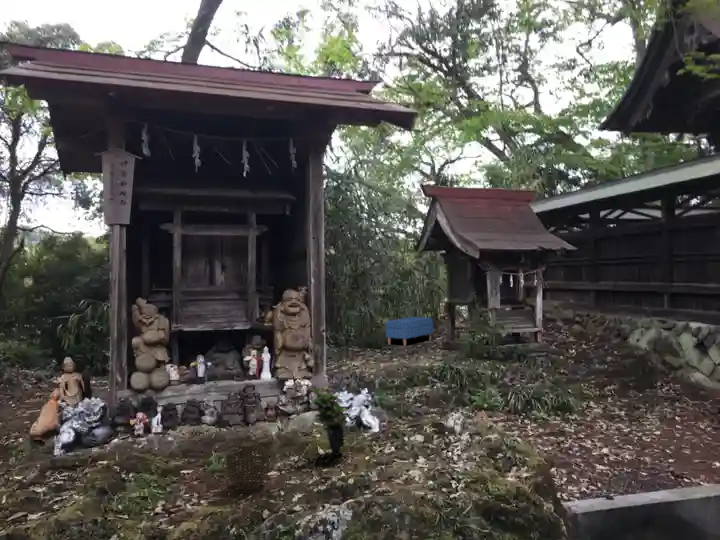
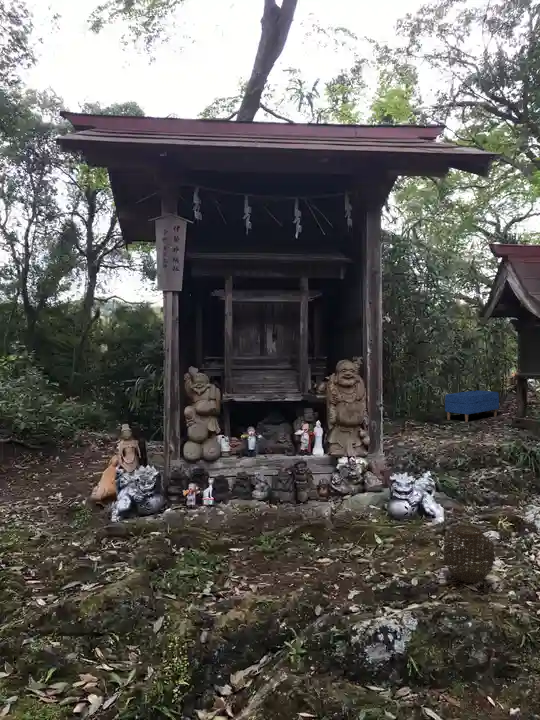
potted plant: present [312,387,348,455] -> none [369,468,411,547]
woven basket: present [226,440,269,490] -> present [444,526,494,583]

